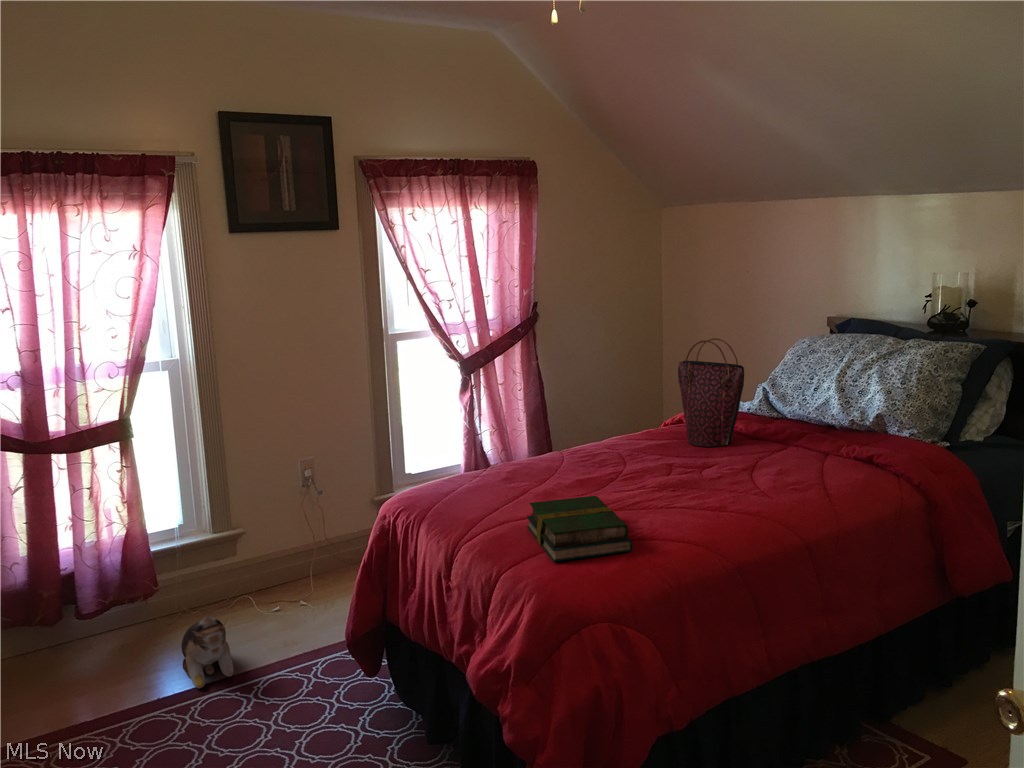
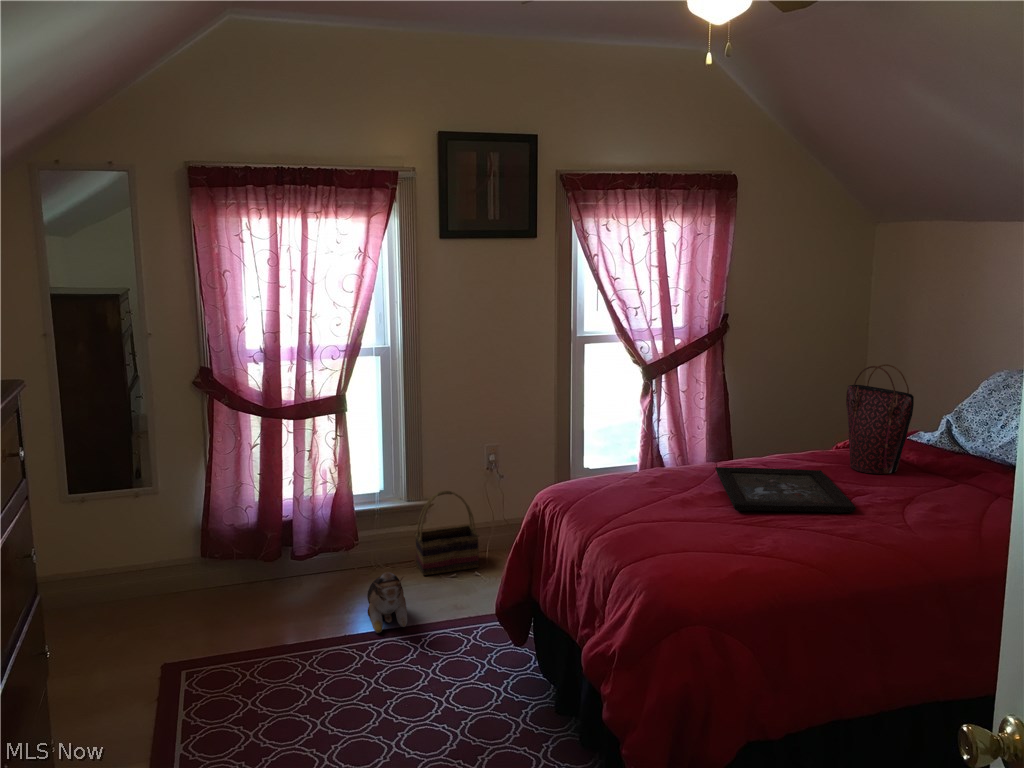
tray: none [563,449,712,498] -> present [716,467,856,513]
book: present [527,496,633,562] -> none [657,507,749,564]
basket: none [224,516,302,614] -> present [415,491,479,575]

